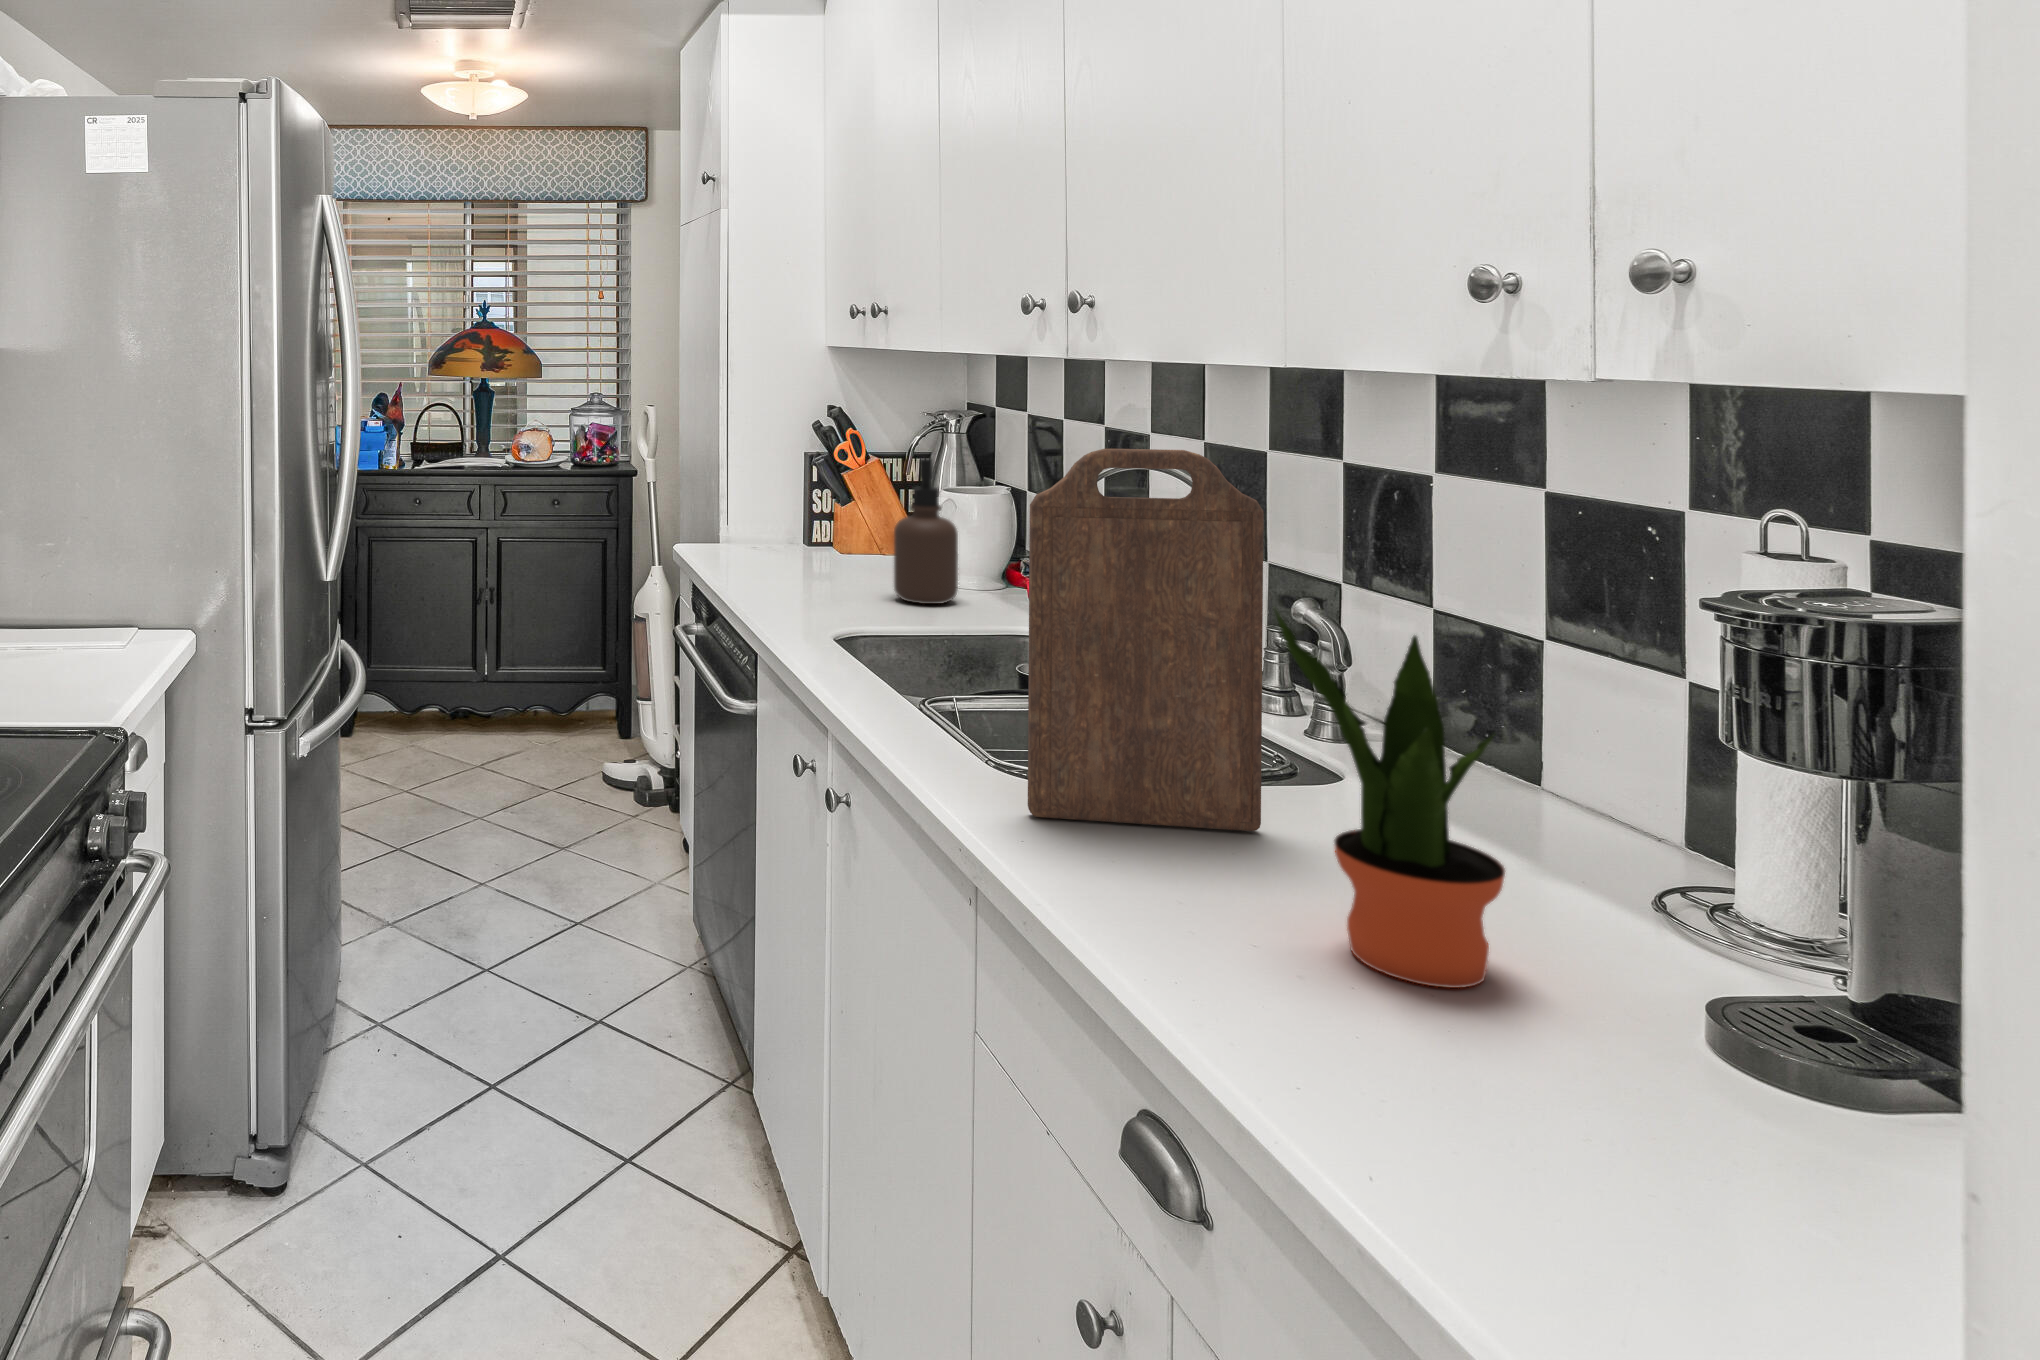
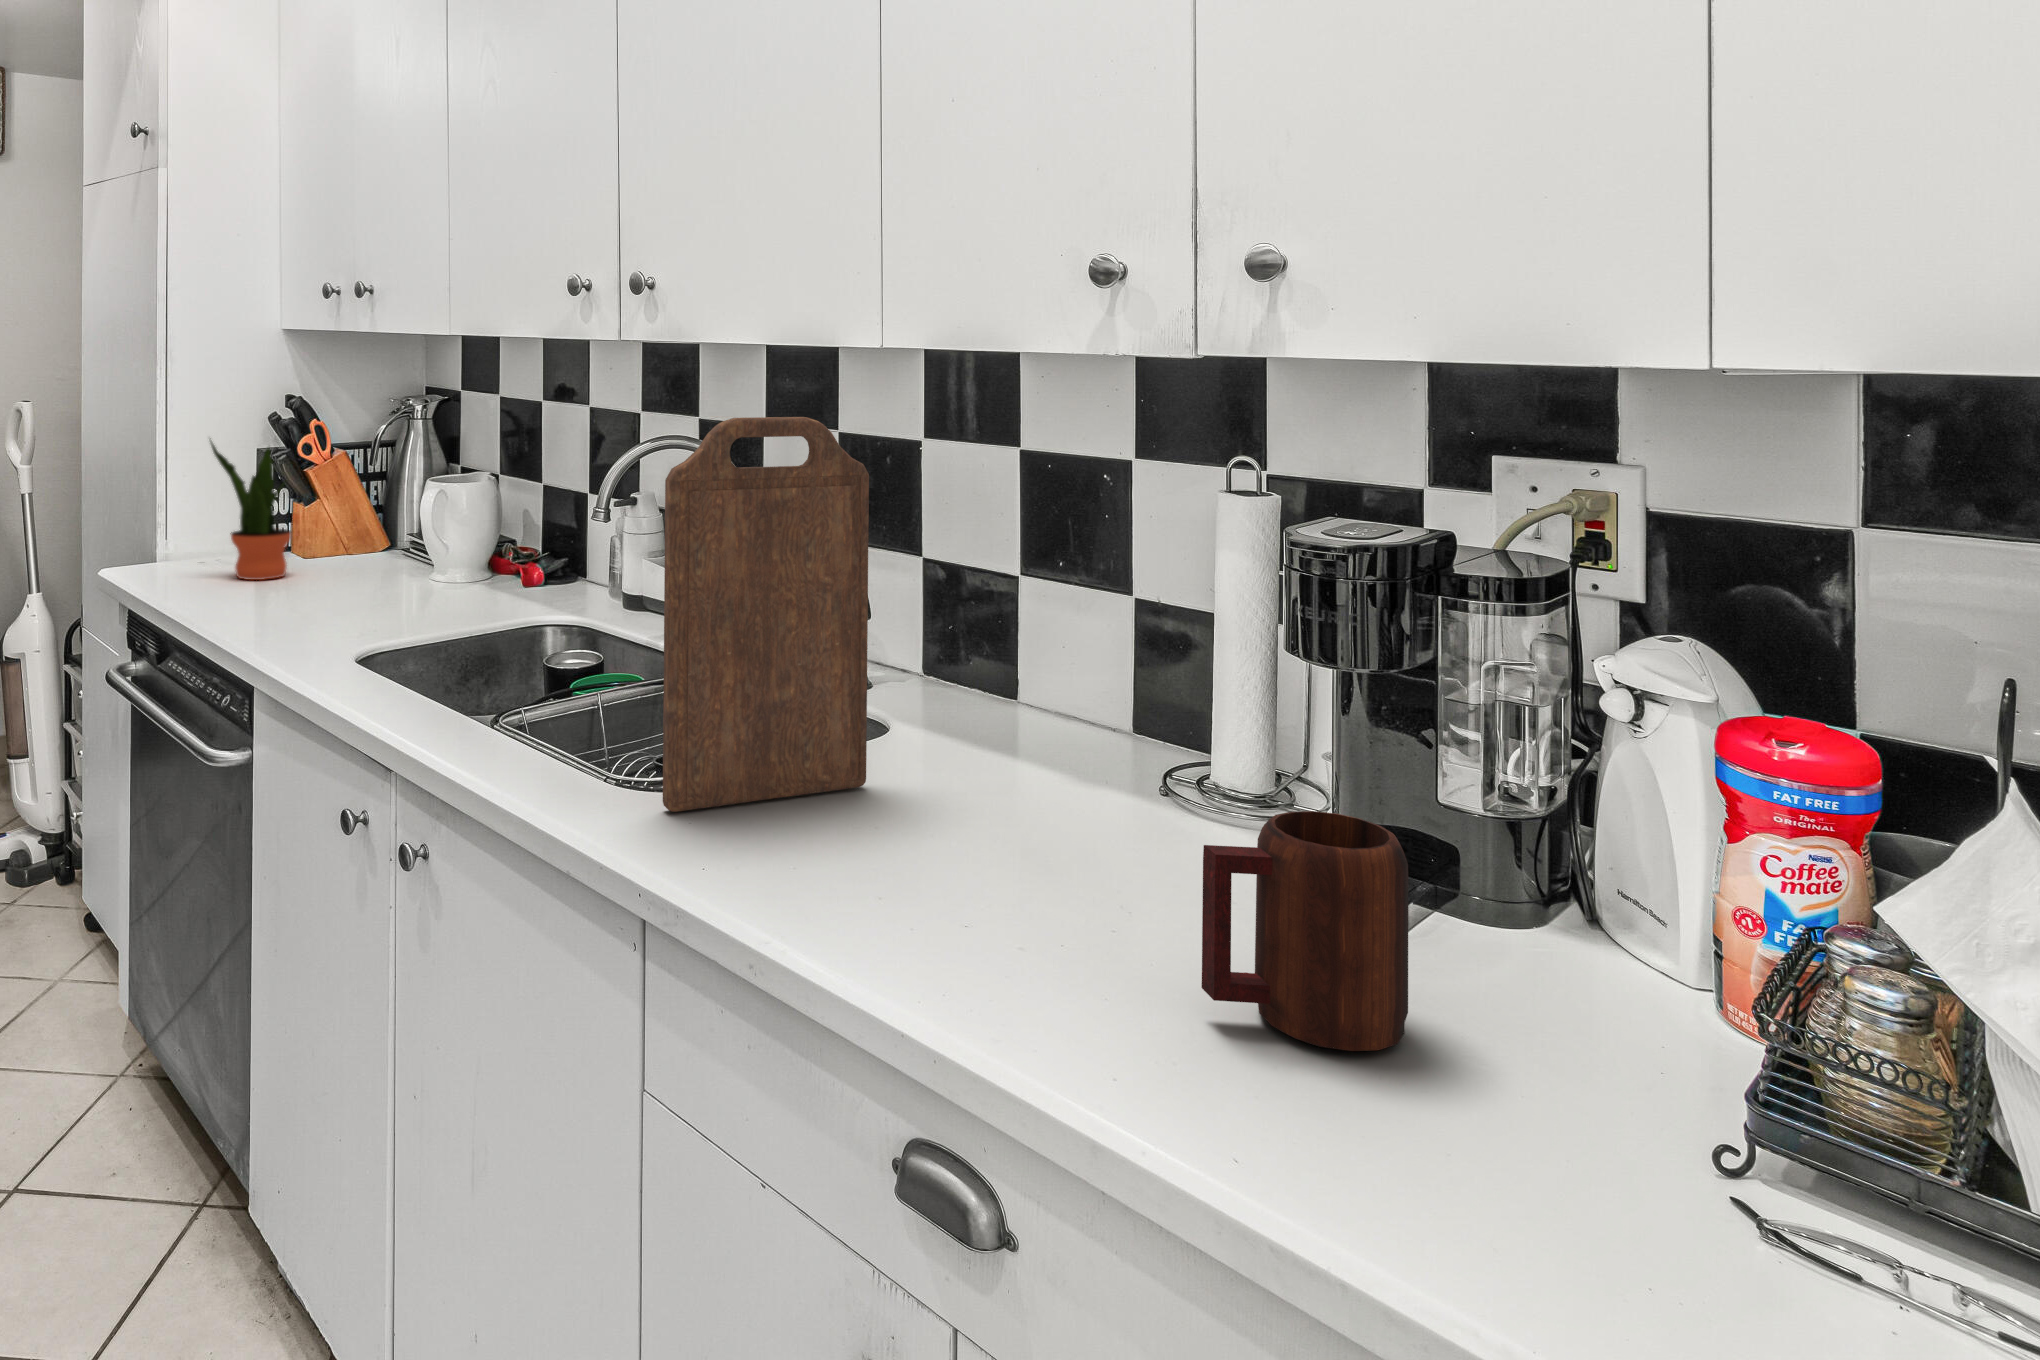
soap dispenser: present [894,458,958,604] -> none [387,446,455,604]
potted plant: present [1275,610,1505,988] -> present [210,441,291,580]
mug: none [1484,924,1765,1215] -> present [1202,811,1408,1051]

